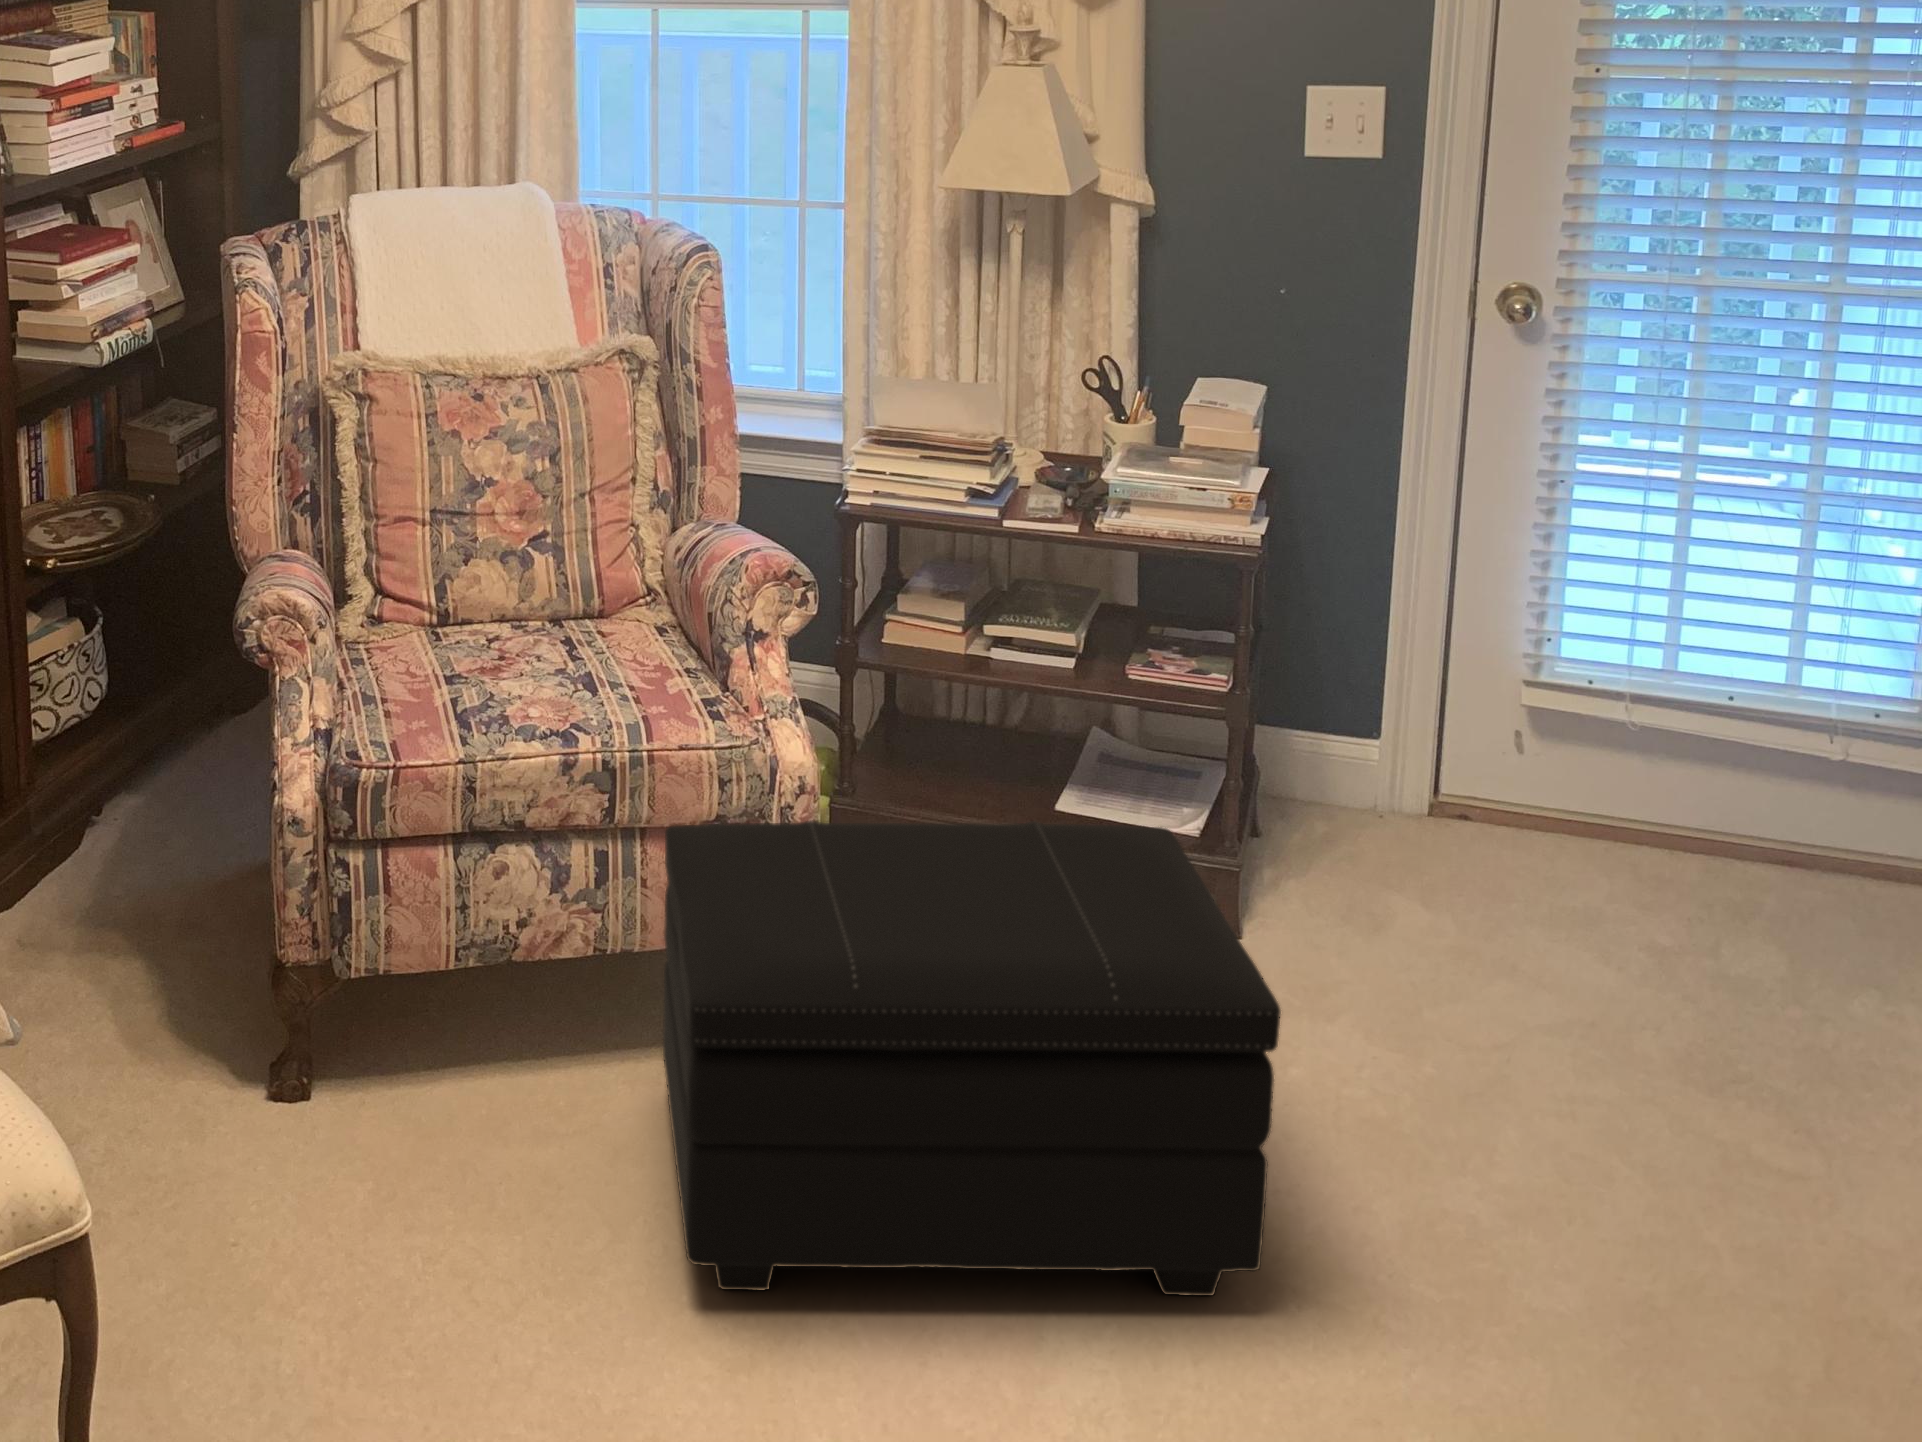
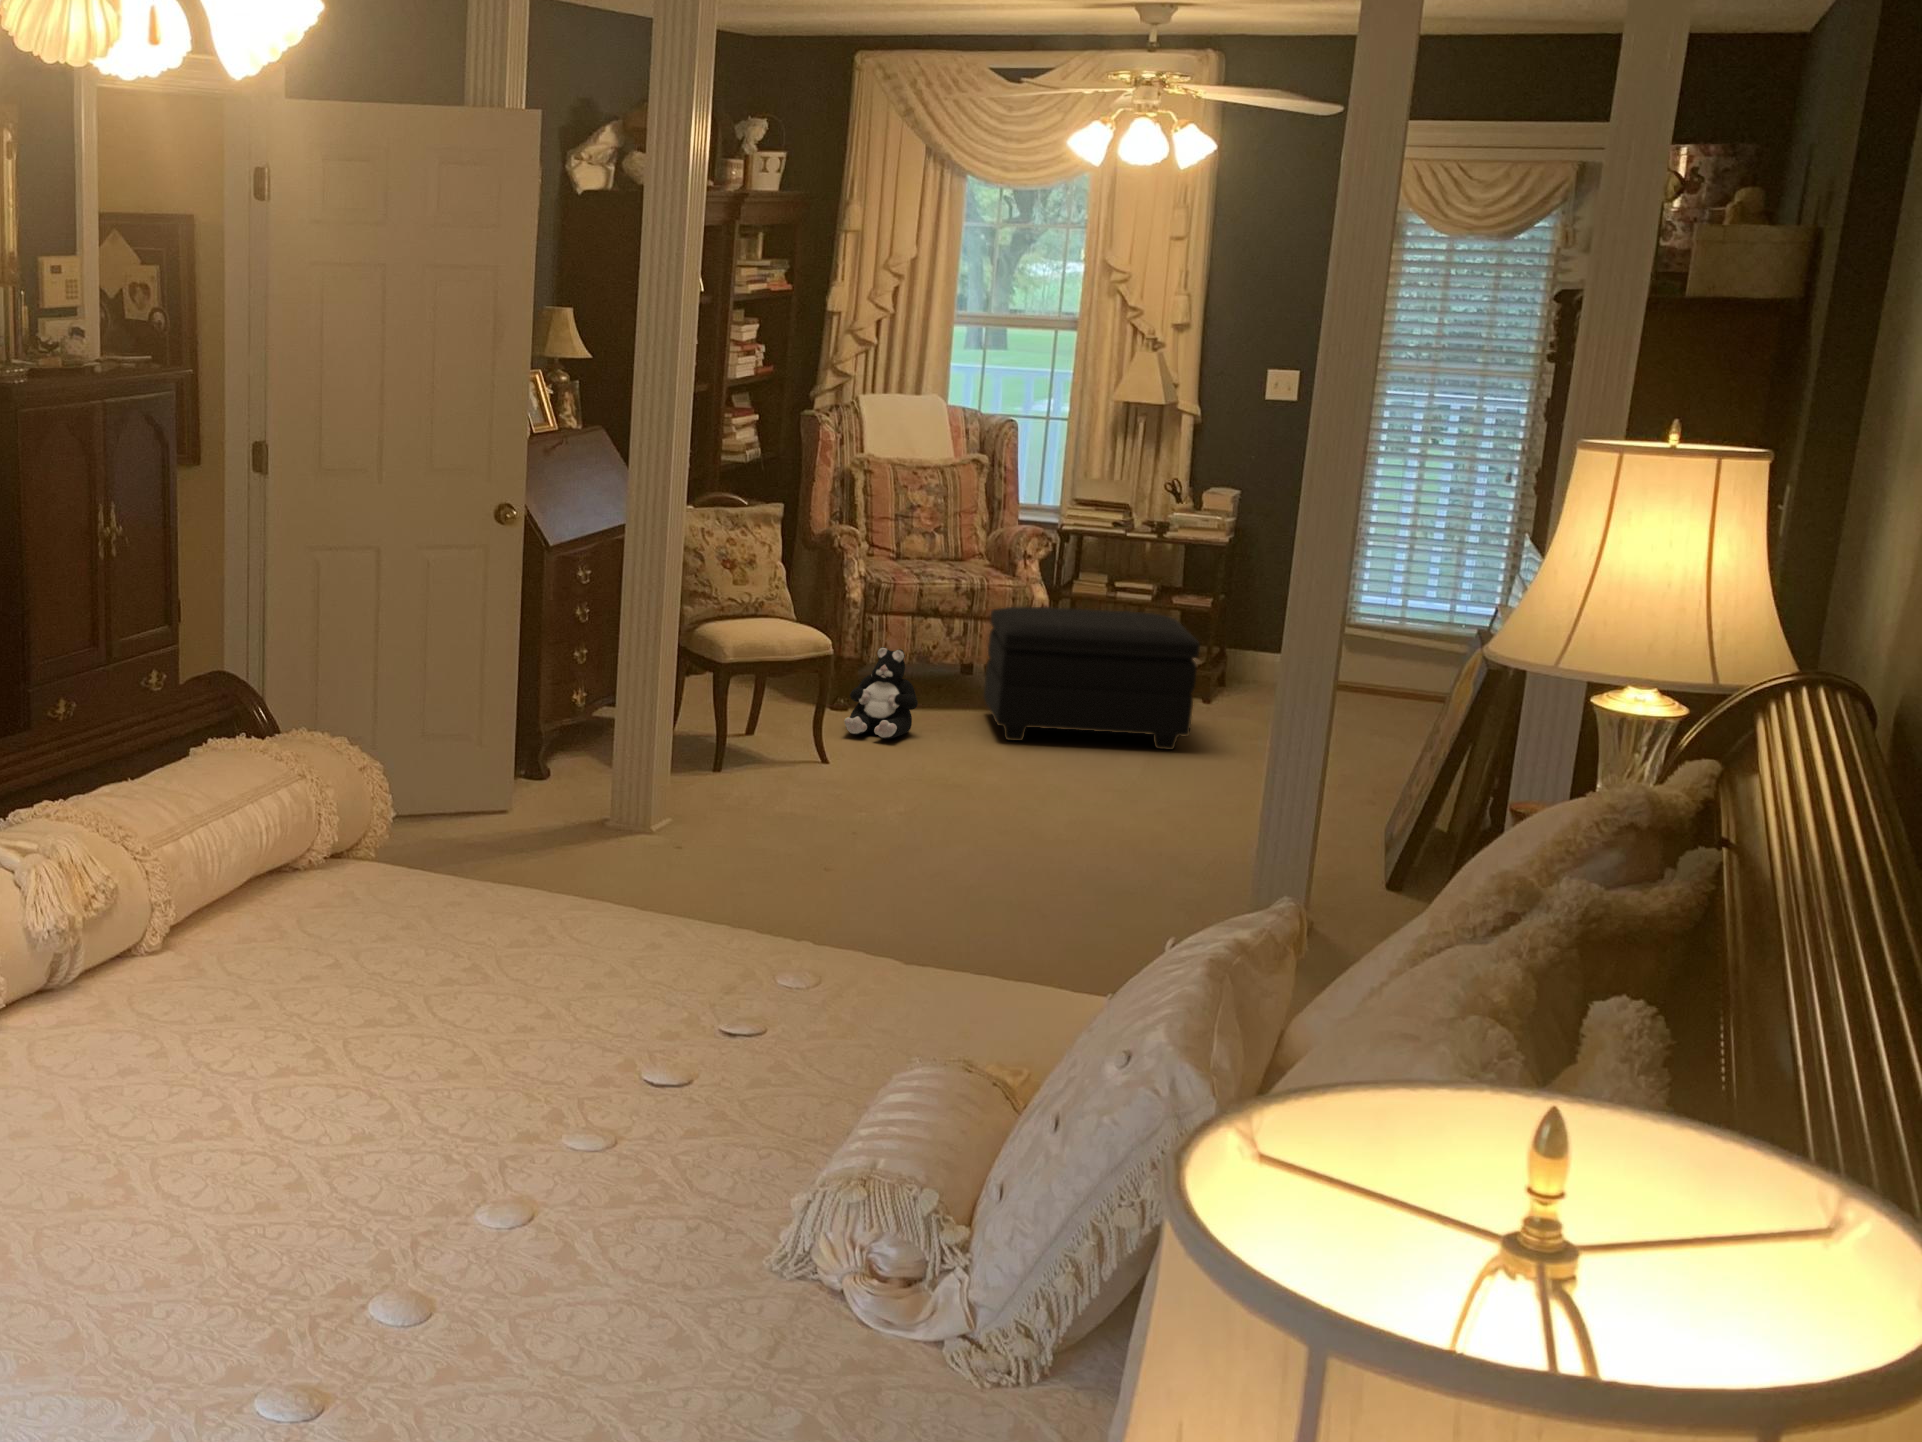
plush toy: none [229,1020,451,1342] -> present [844,647,918,739]

